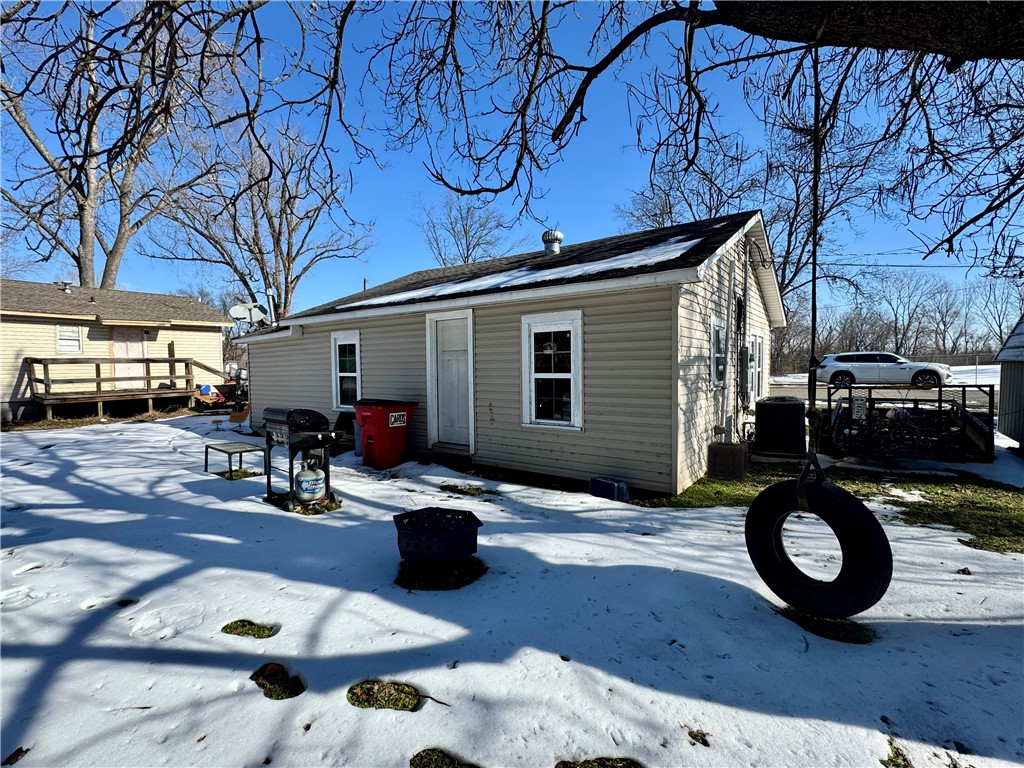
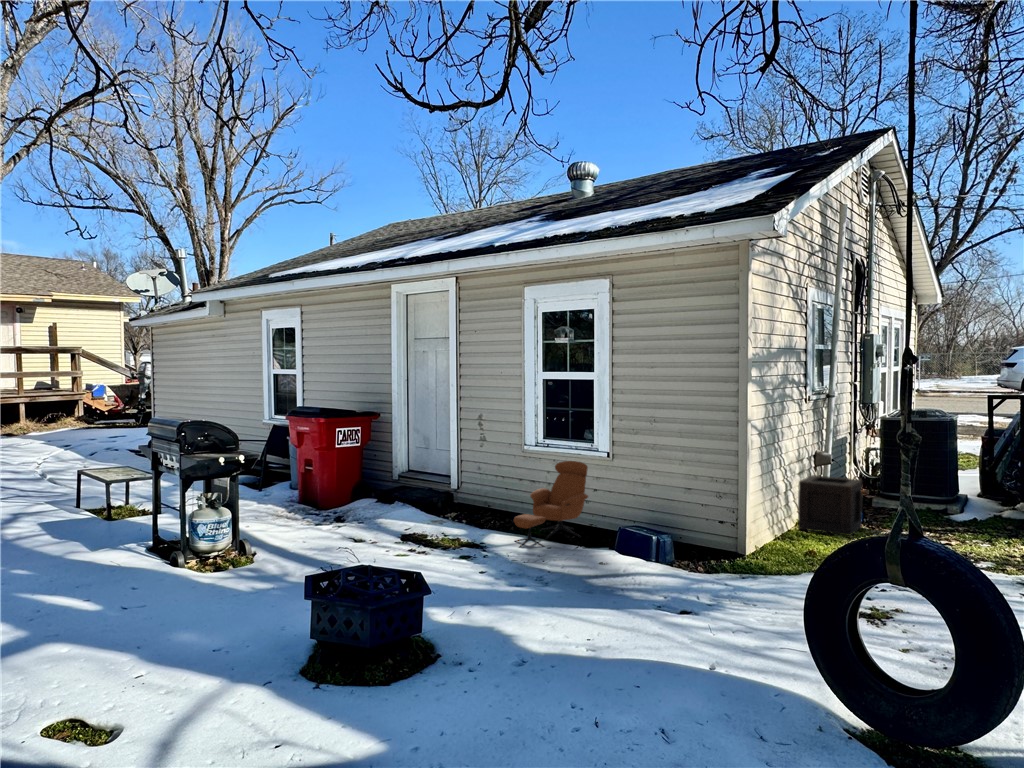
lounge chair: present [212,402,251,430] -> present [514,461,588,547]

